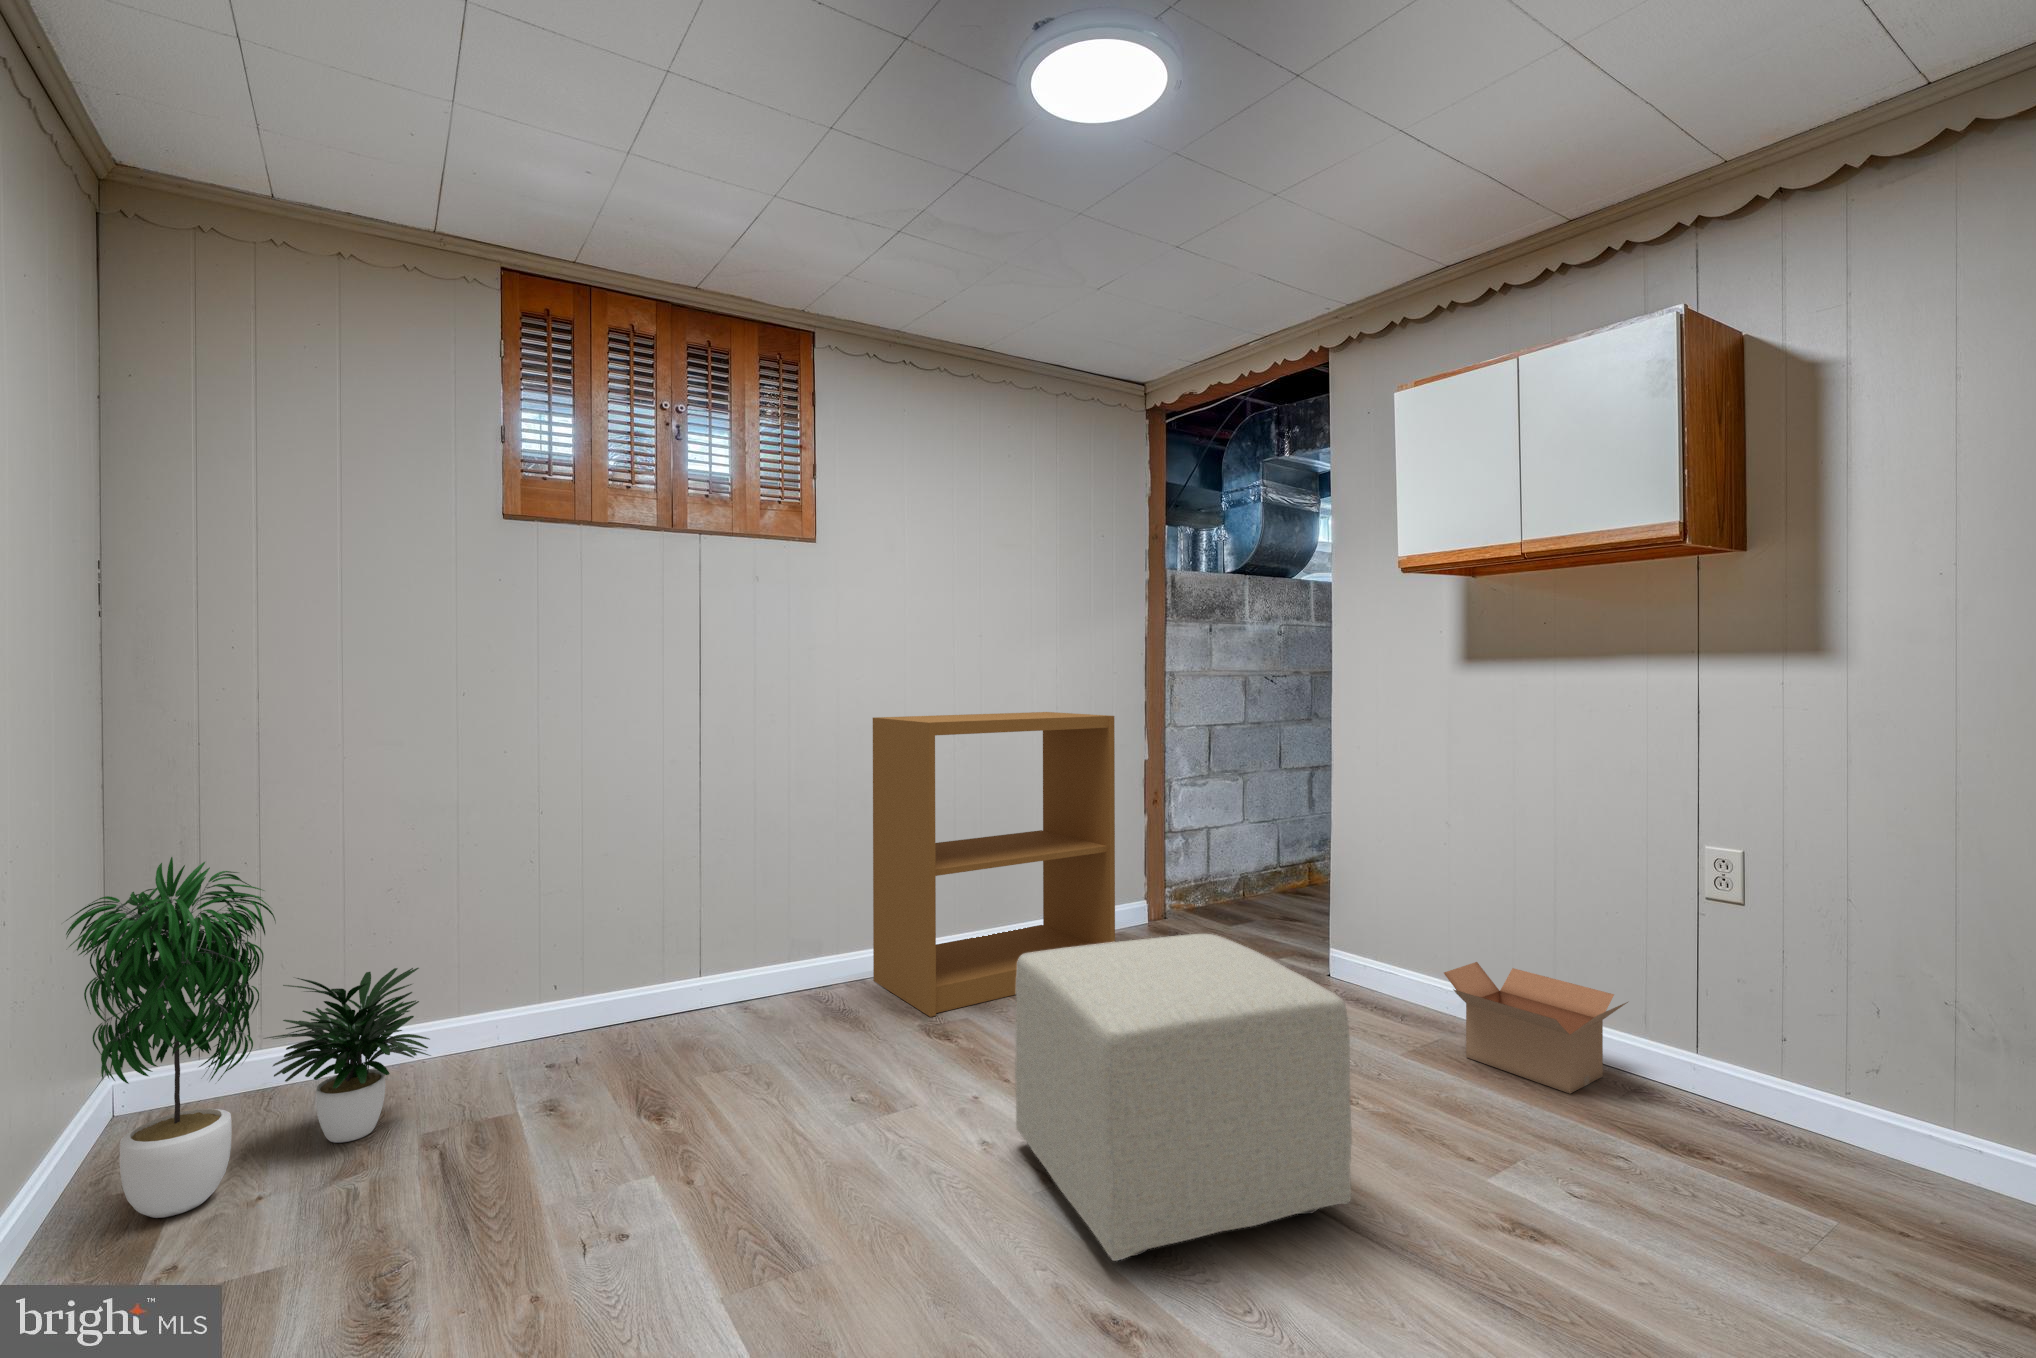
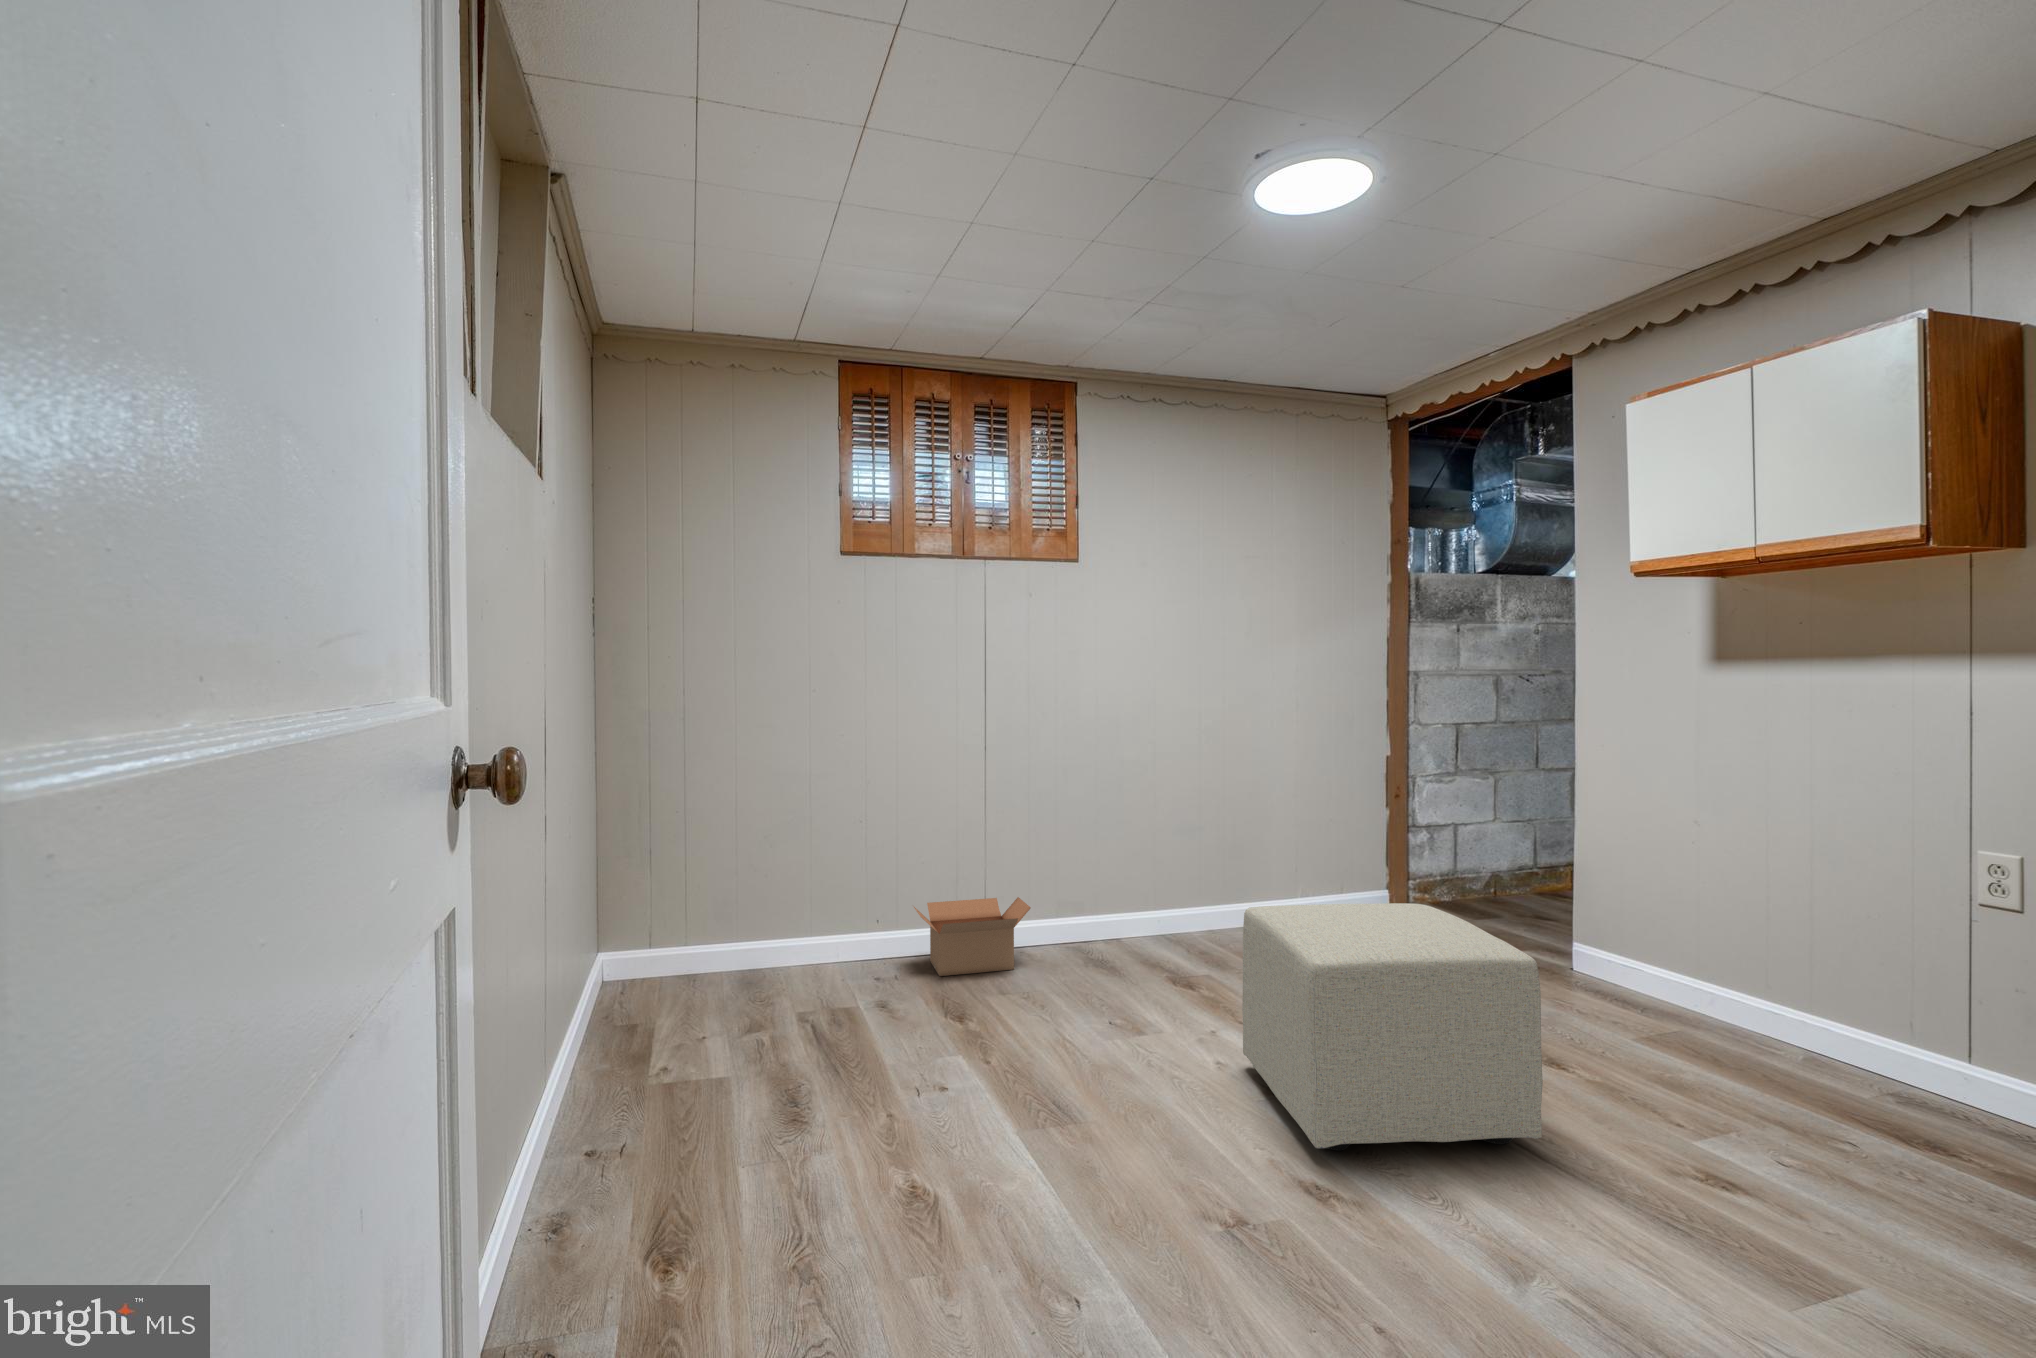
bookshelf: present [873,712,1115,1017] -> none [1126,708,1349,969]
potted plant: present [66,857,431,1218] -> none [594,796,802,1039]
cardboard box: present [1444,962,1628,1094] -> present [914,897,1031,976]

